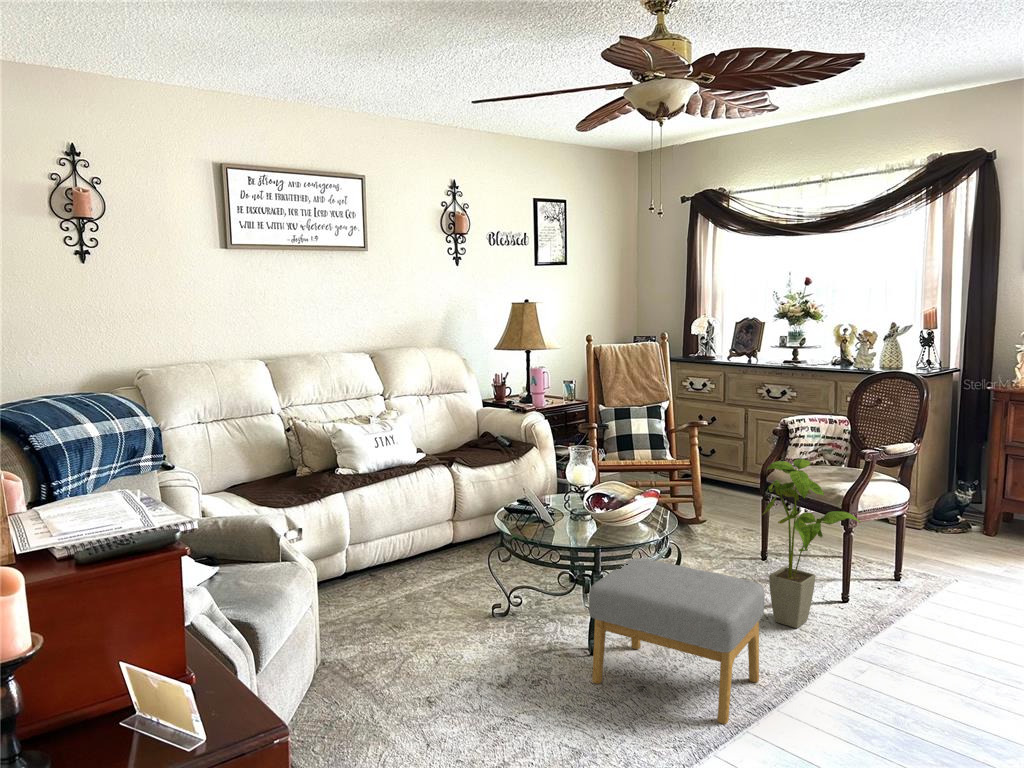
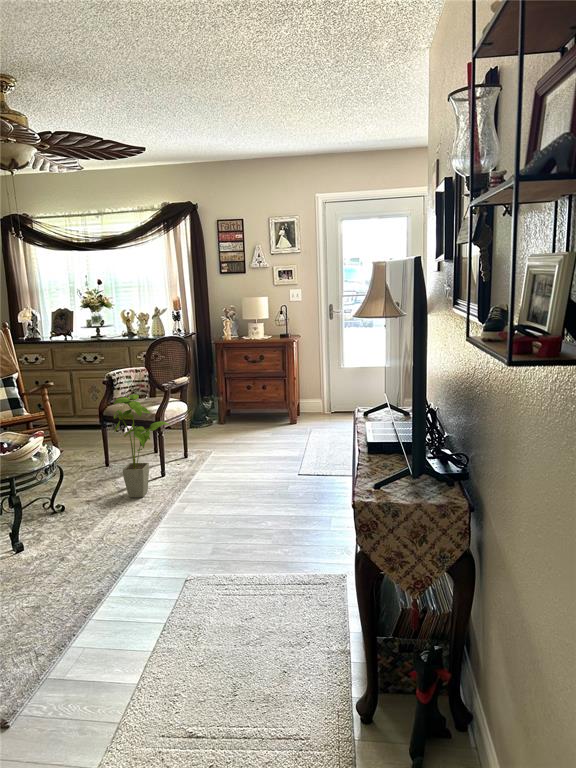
footstool: present [589,558,765,724] -> none [16,472,133,568]

